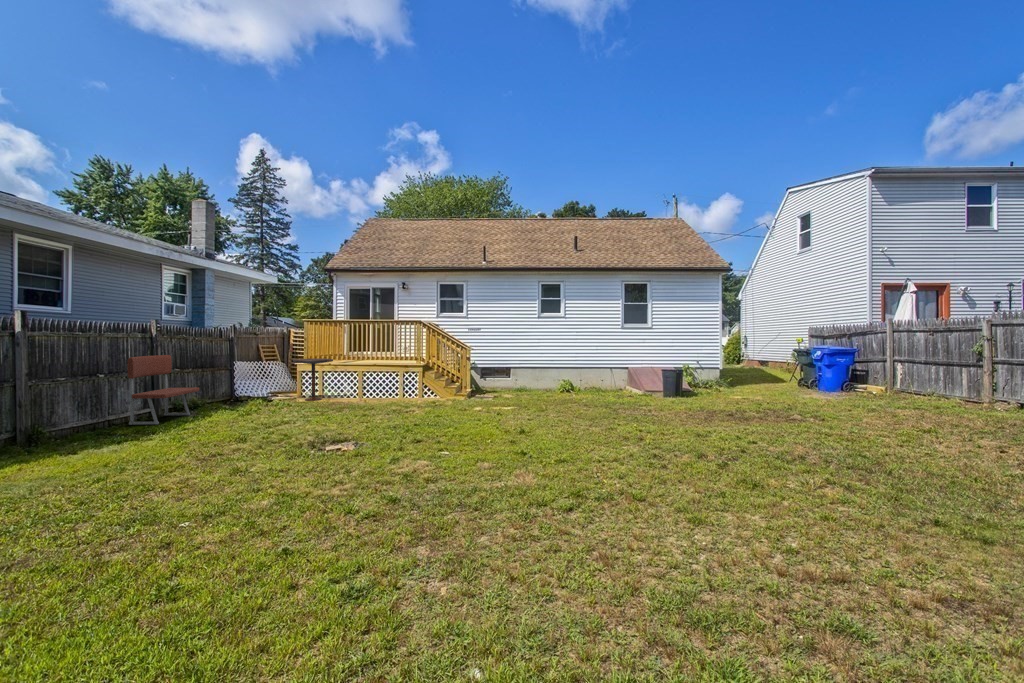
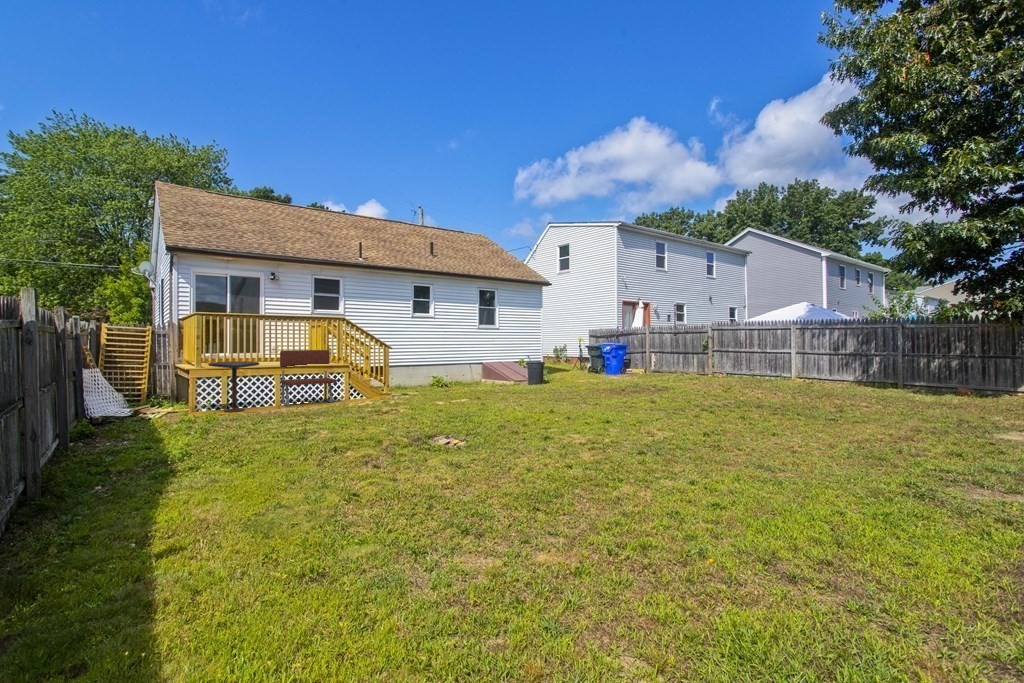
bench: present [127,355,199,425] -> present [280,350,337,406]

